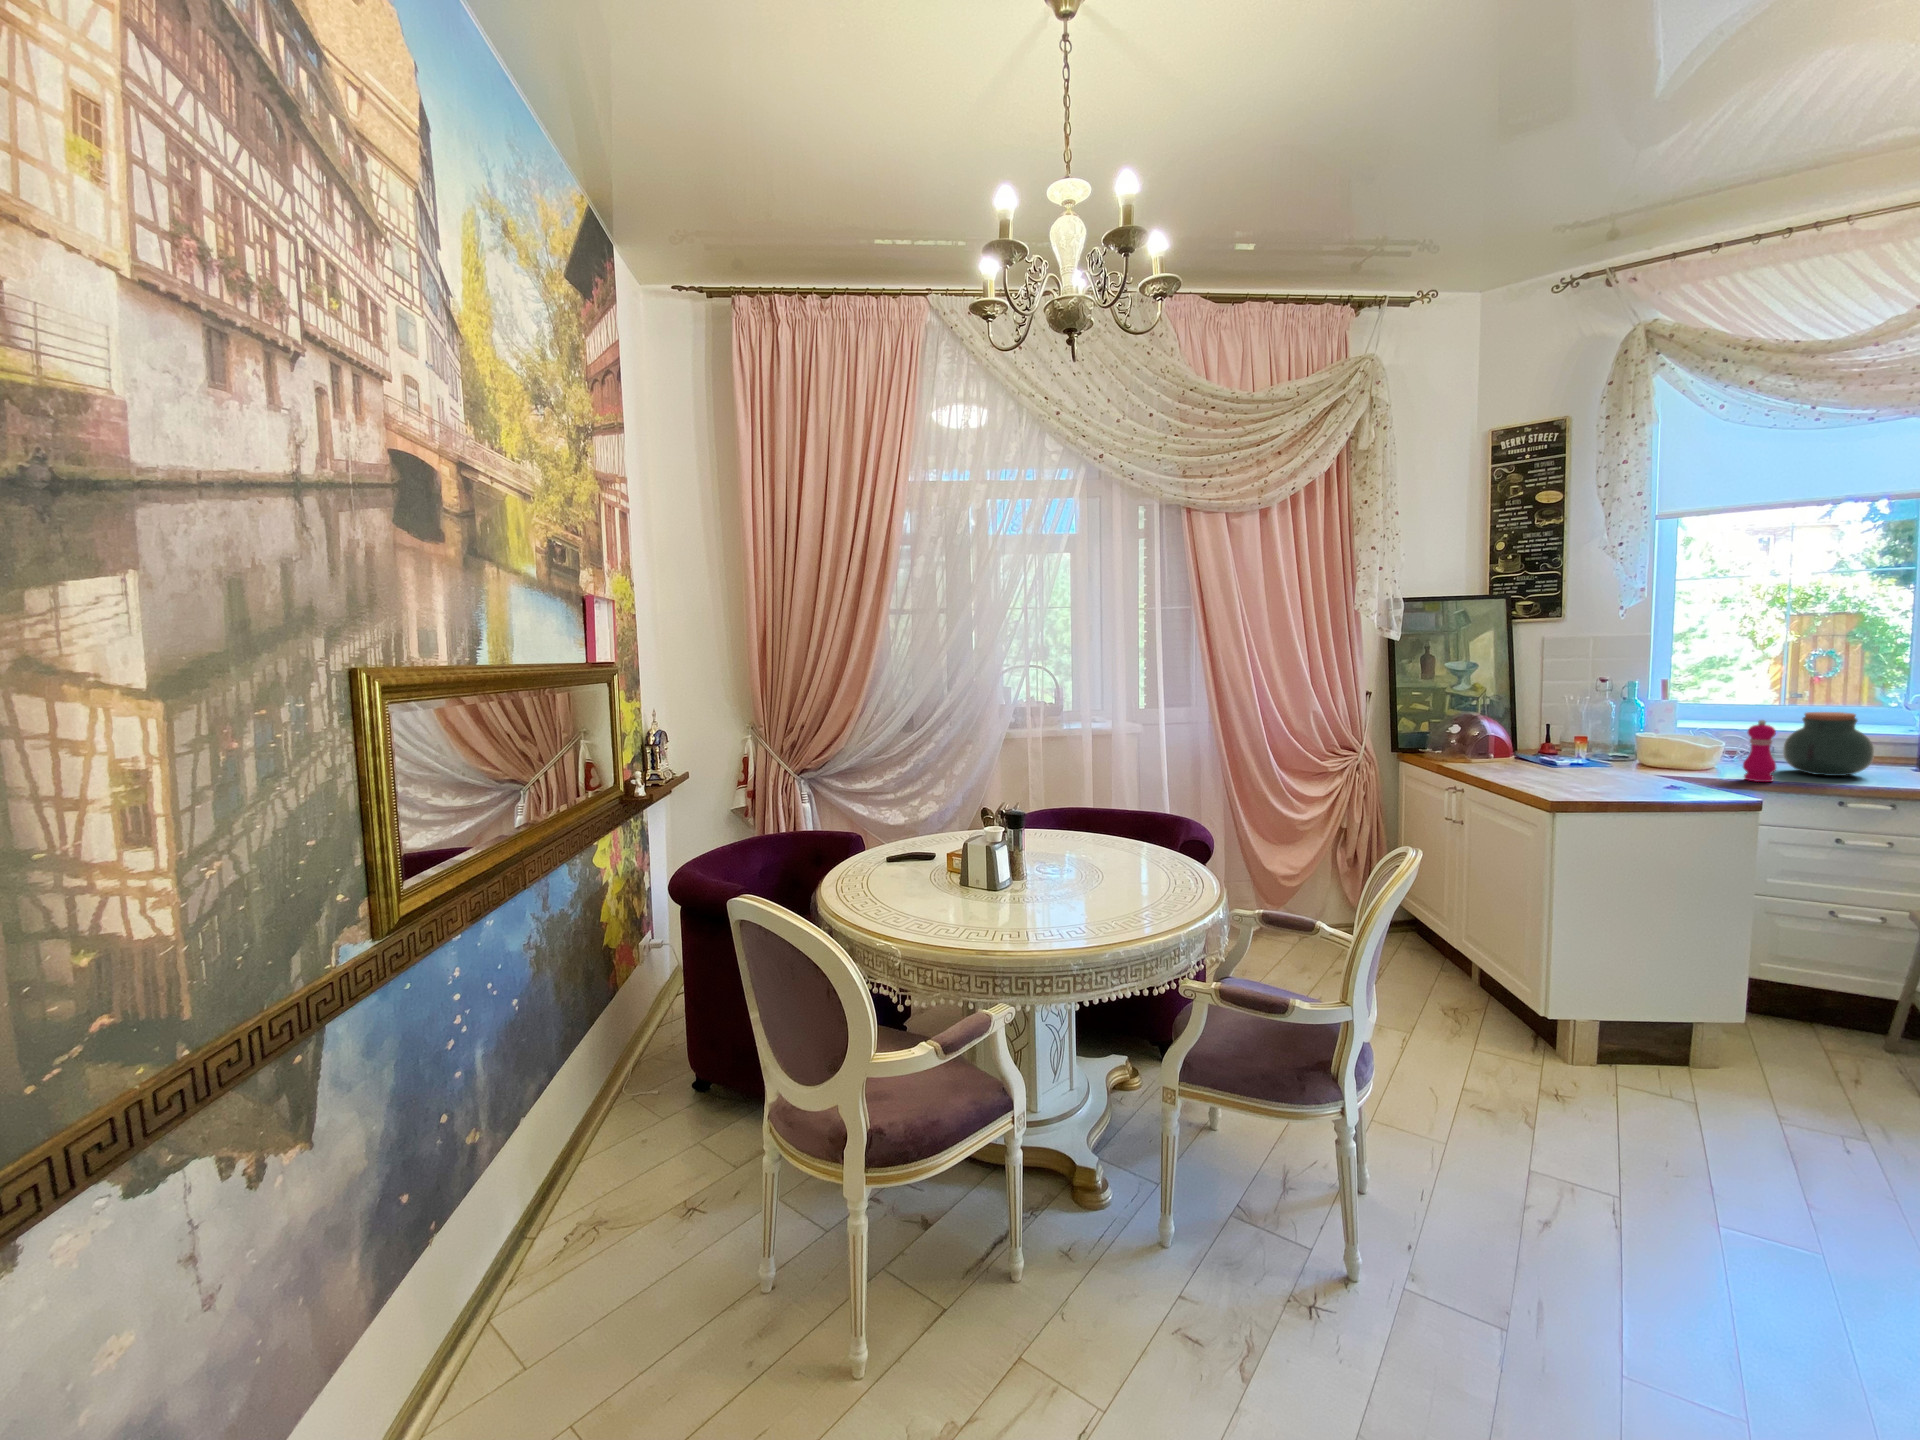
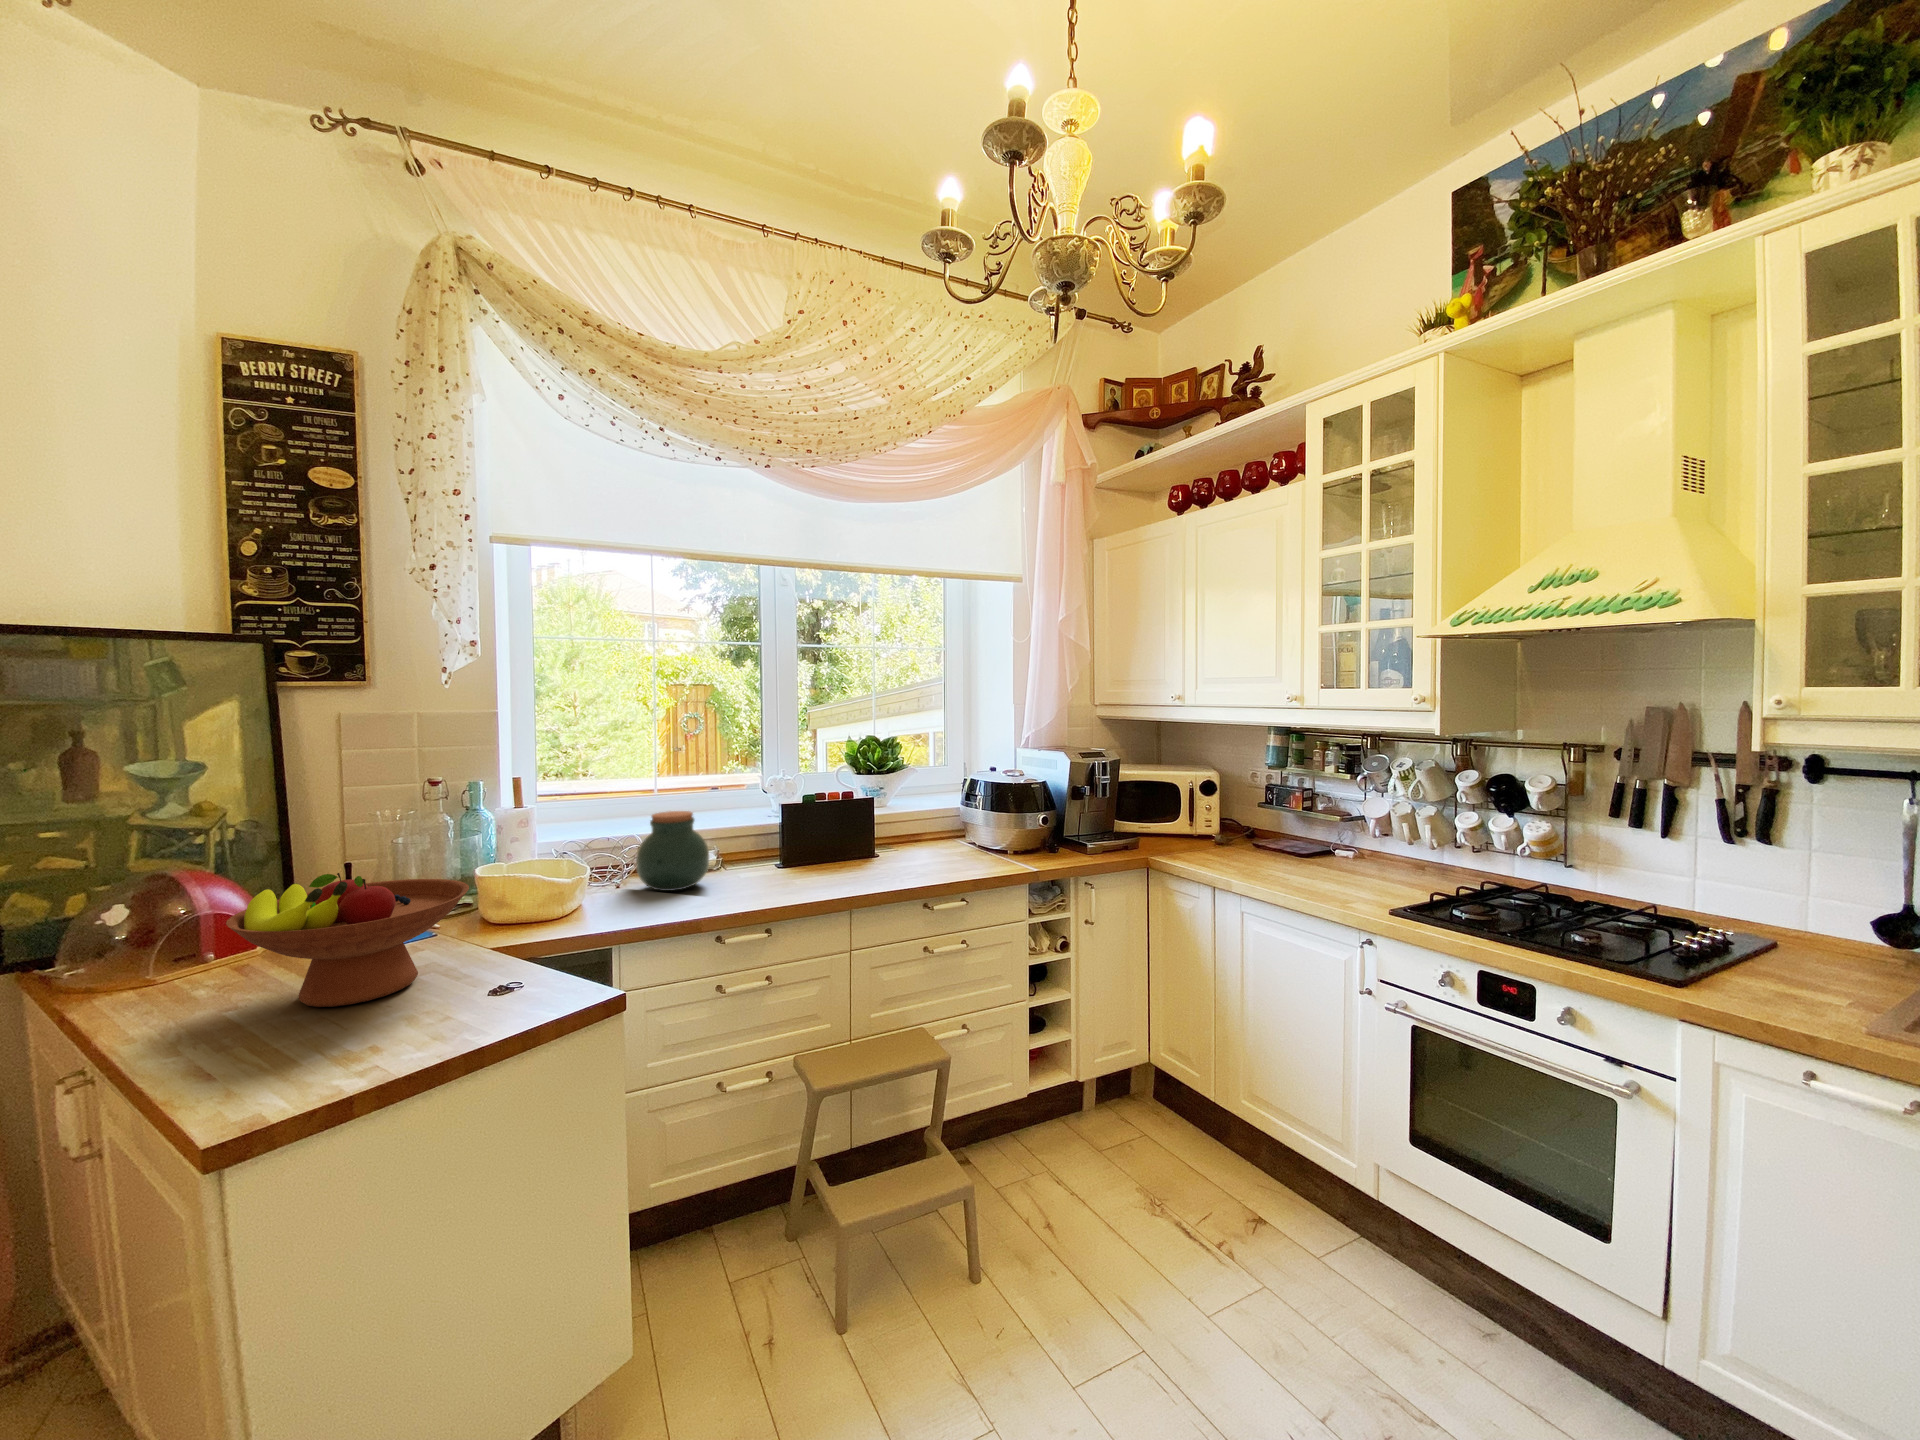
pepper mill: present [1743,720,1776,782] -> none [599,831,632,918]
fruit bowl: none [1518,721,1646,786] -> present [226,873,469,1007]

